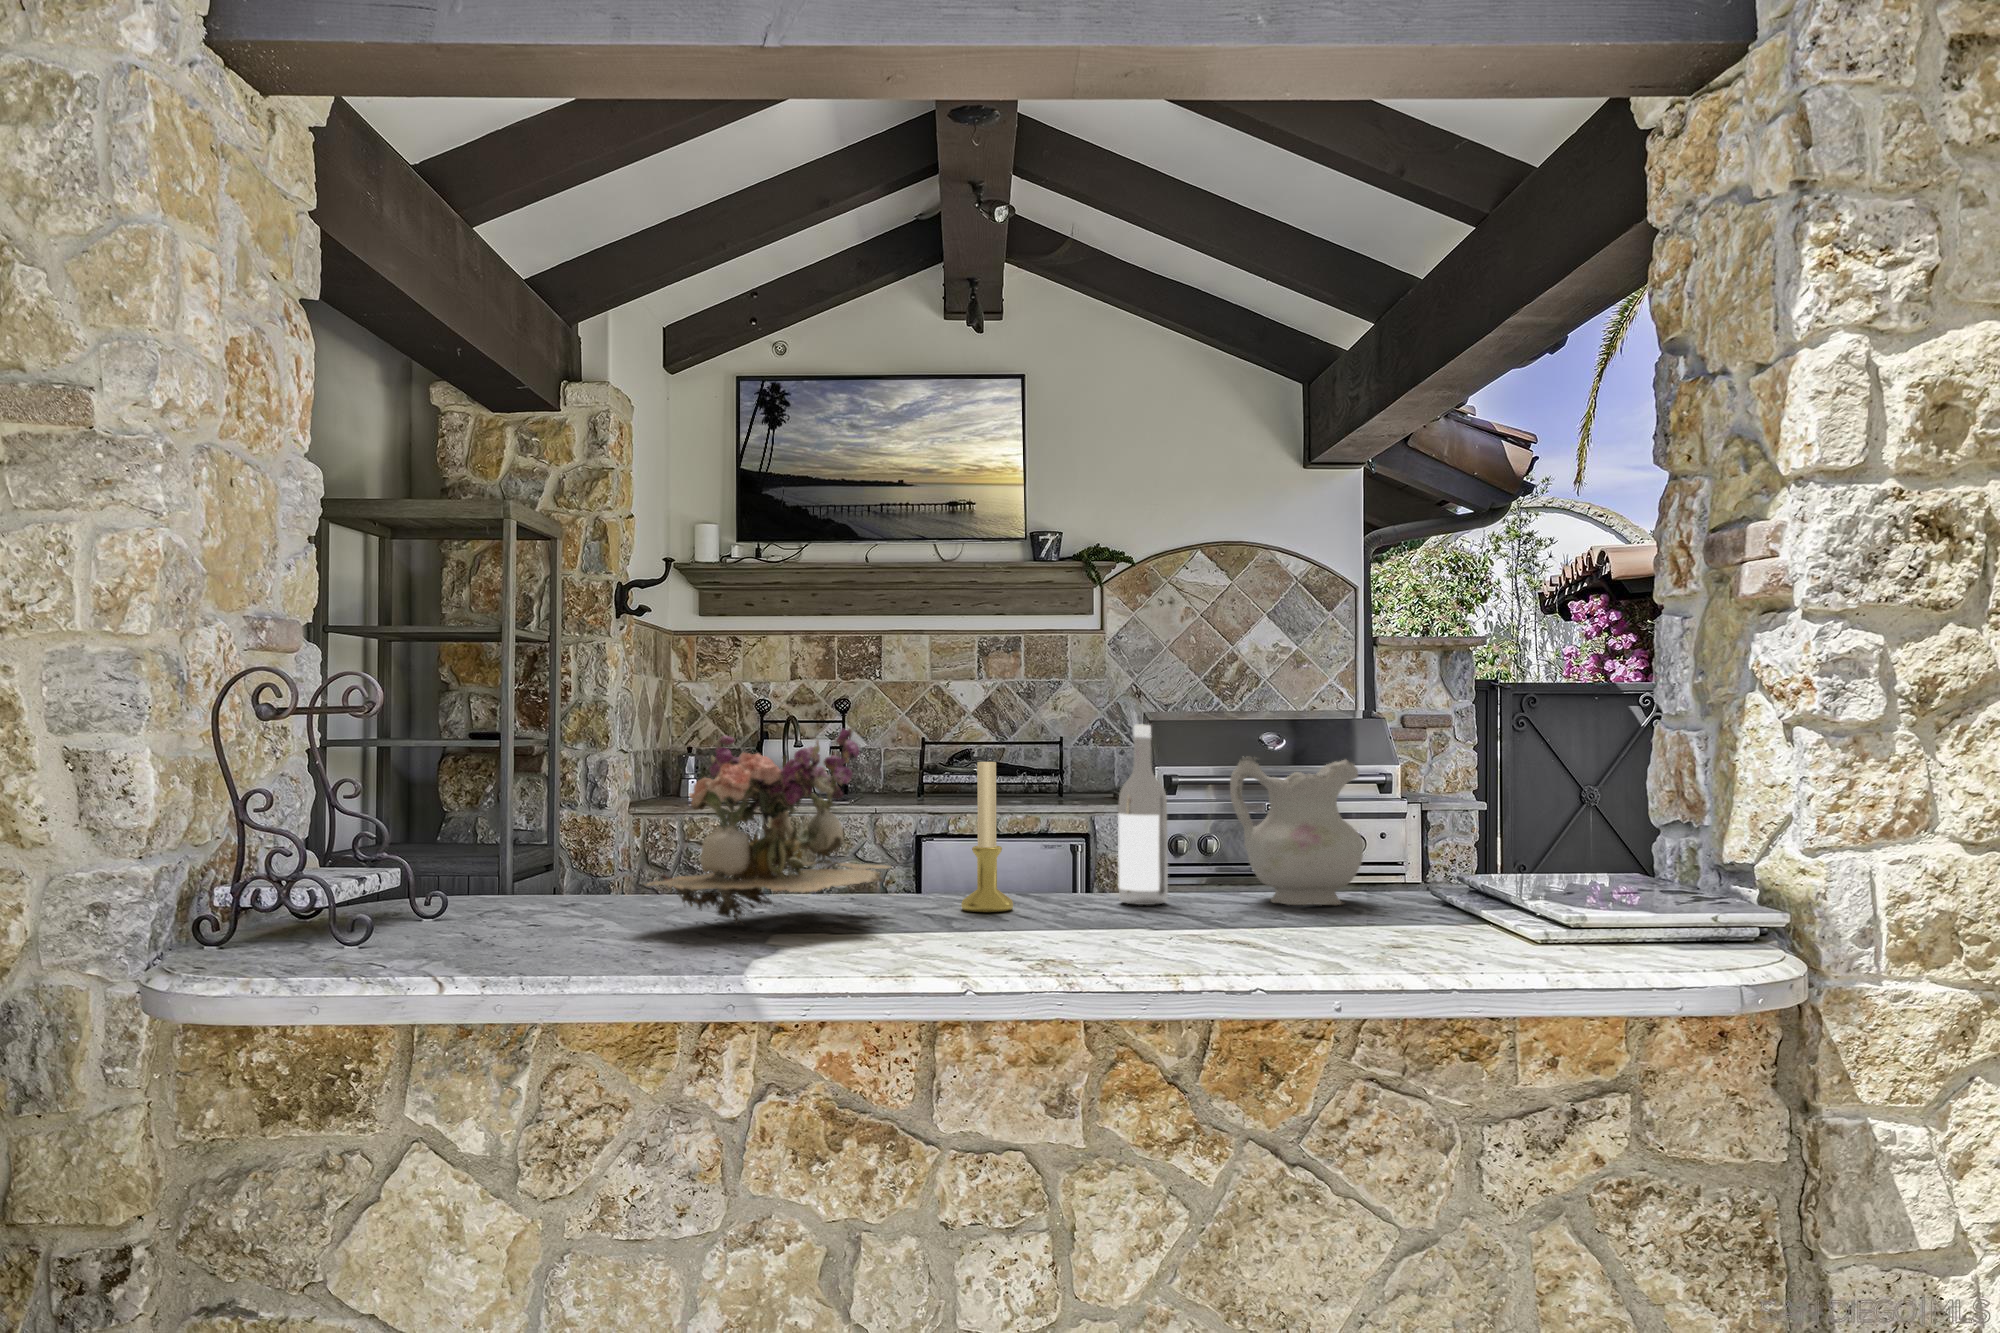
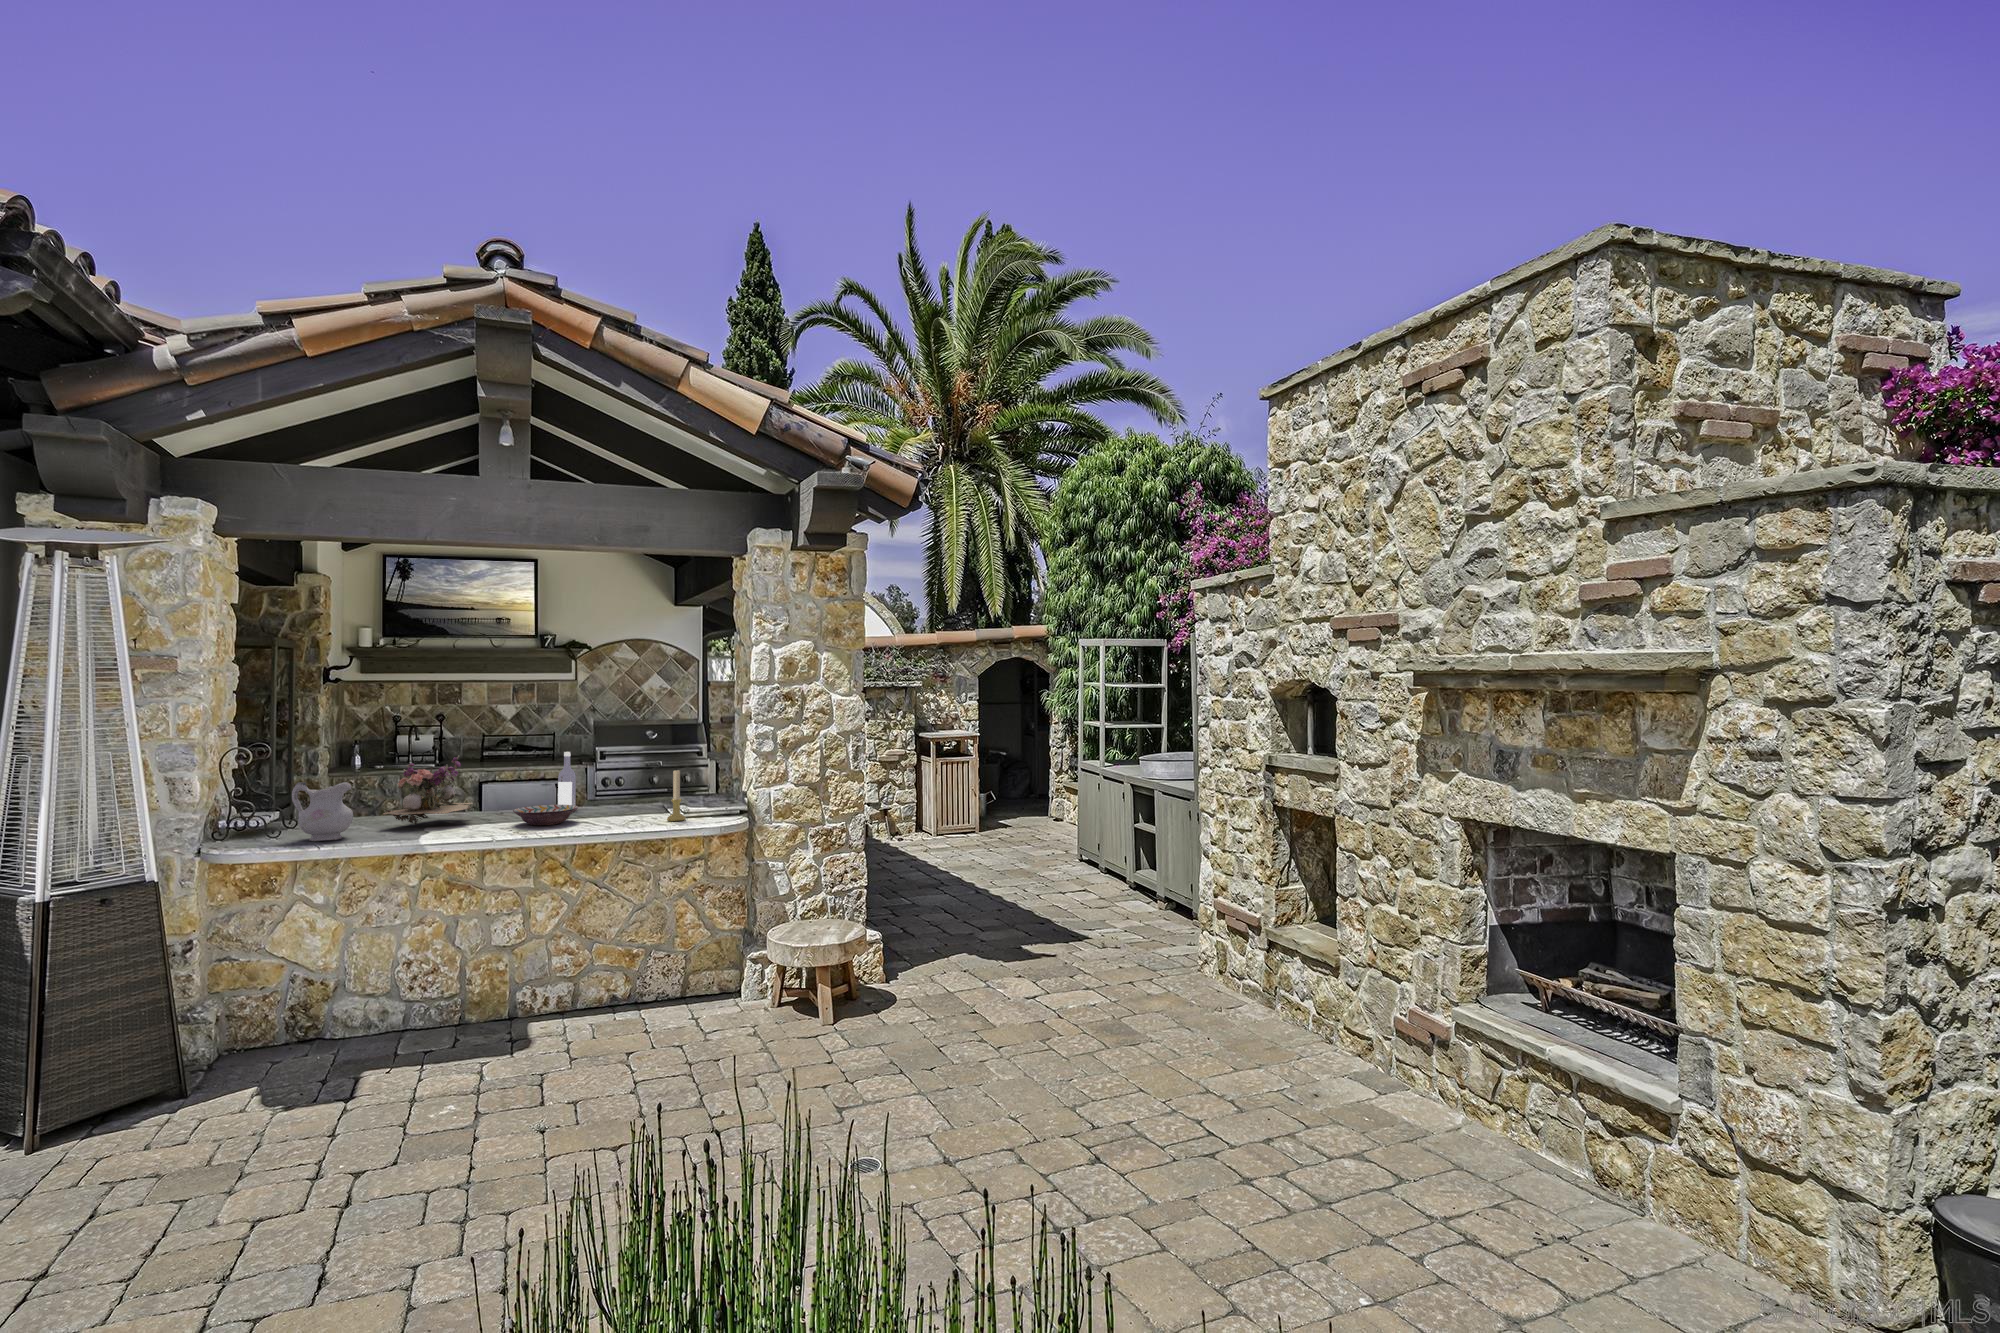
candle holder: present [961,756,1013,912] -> present [667,770,686,821]
ceramic pitcher: present [1230,756,1363,905] -> present [292,782,353,841]
decorative bowl: none [1005,881,1205,950] -> present [513,804,578,825]

